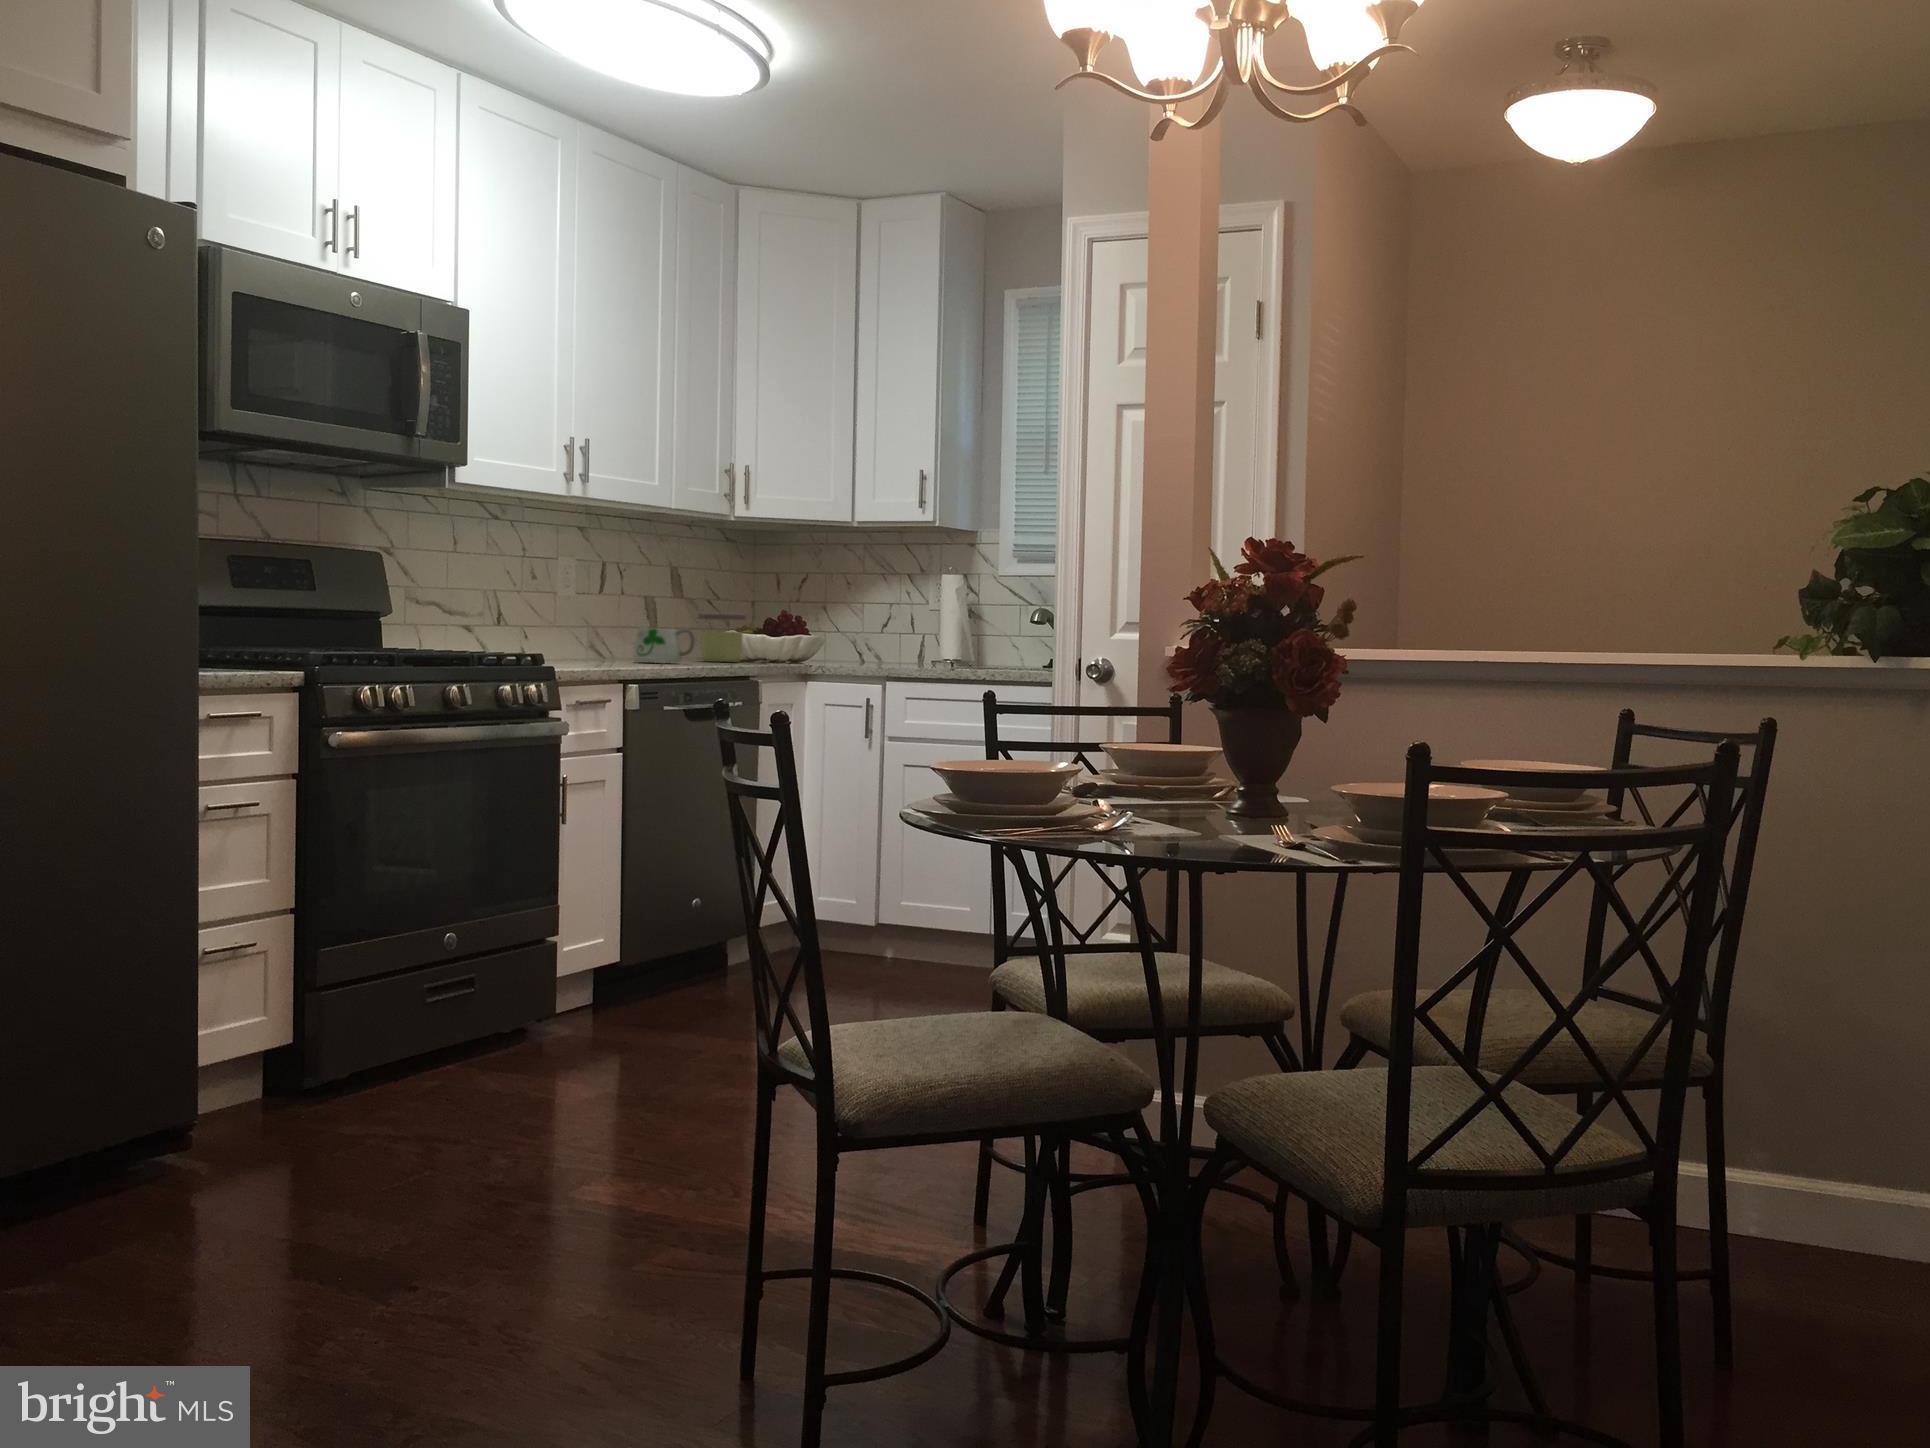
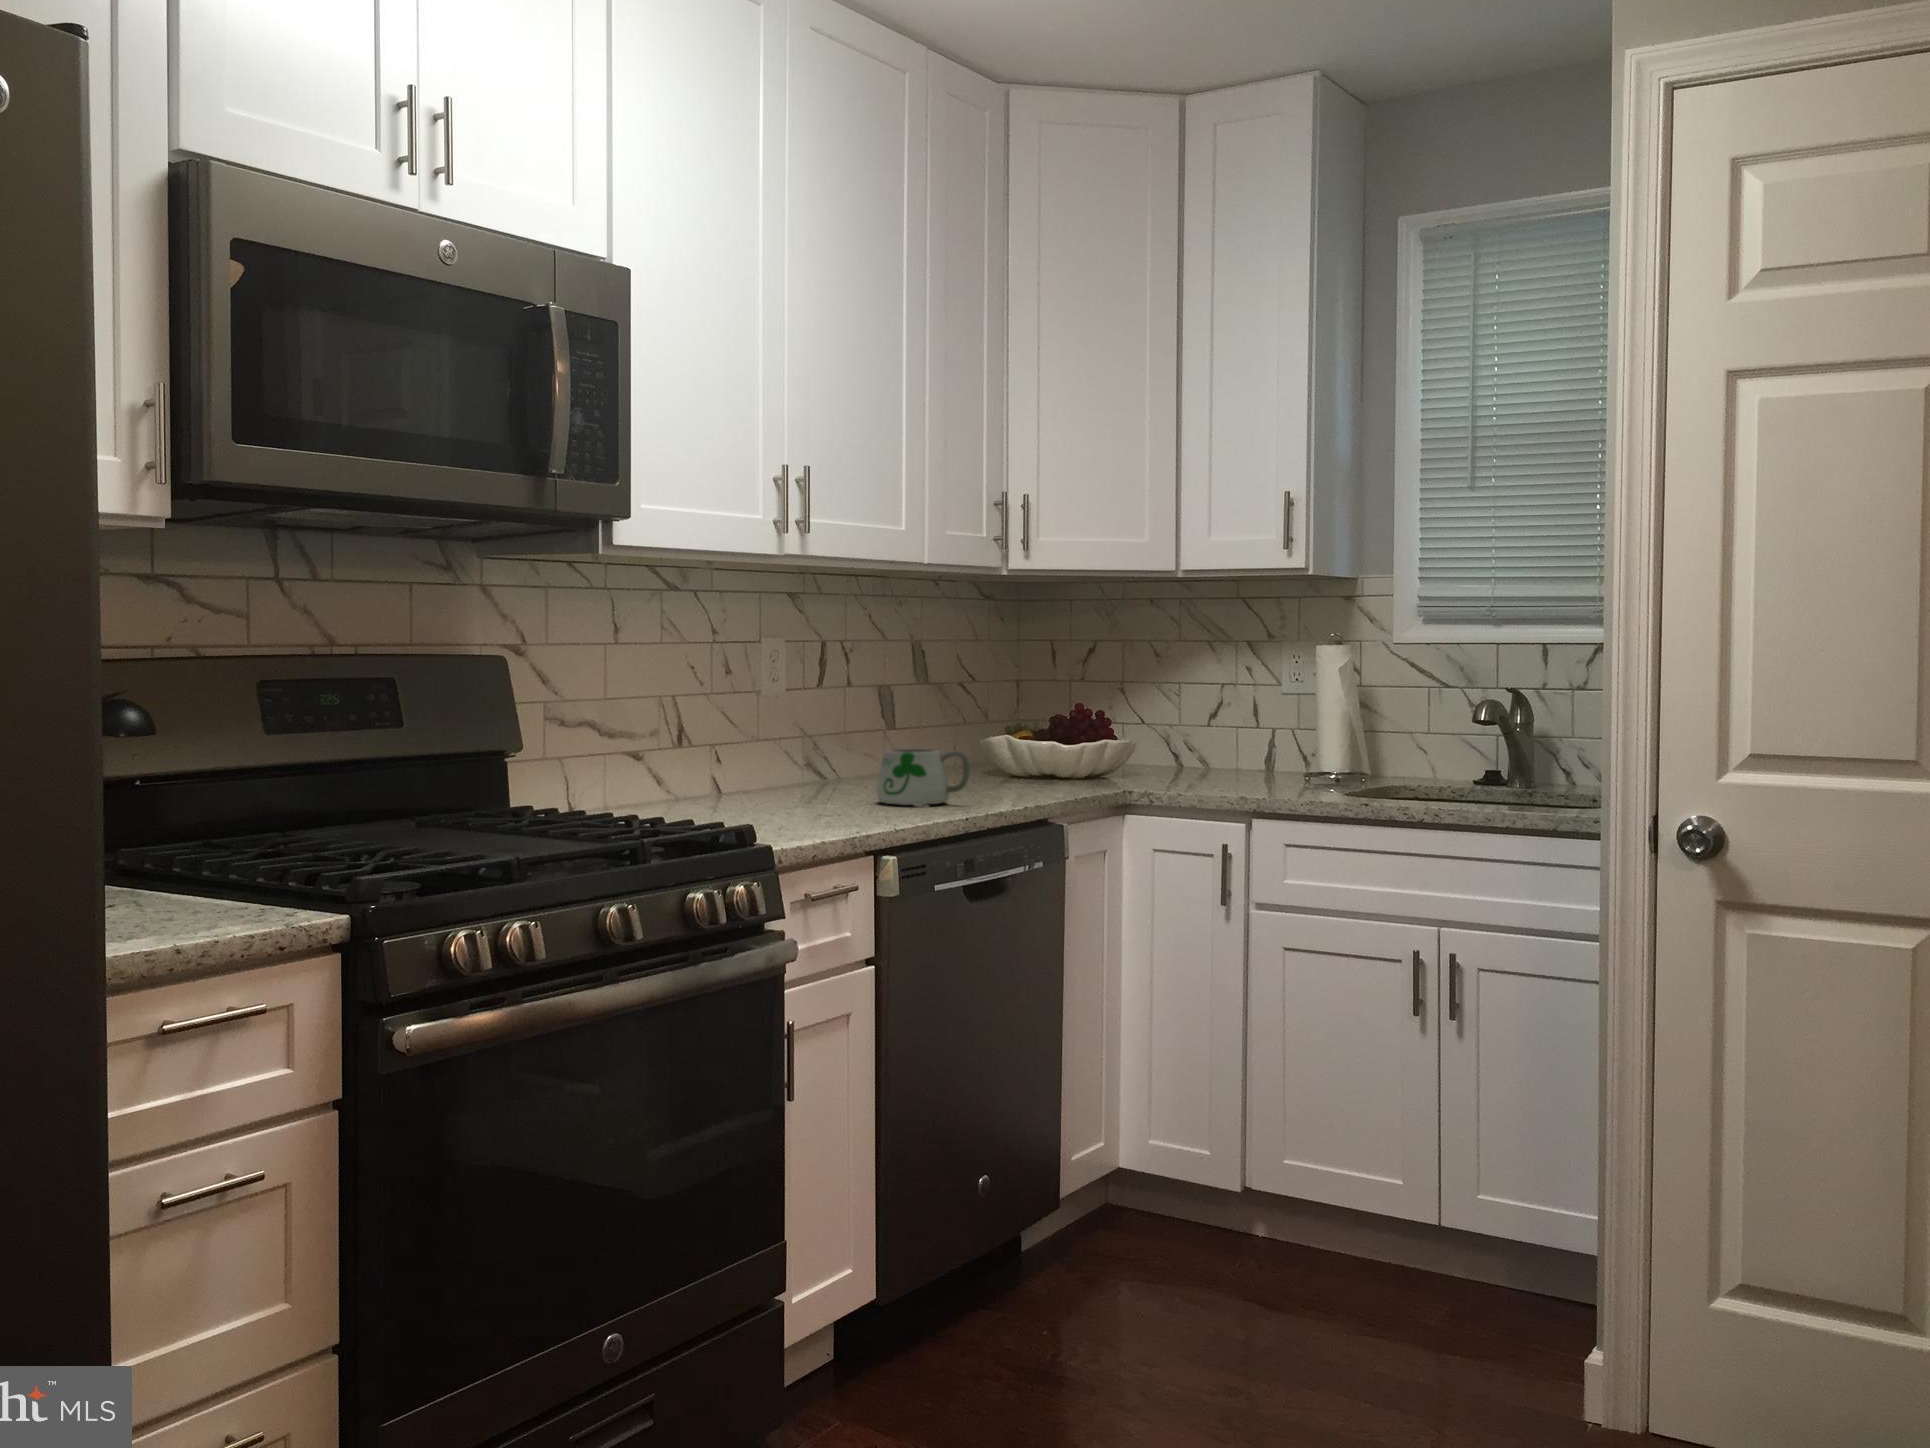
jar: present [698,612,746,662] -> none [962,714,1033,790]

